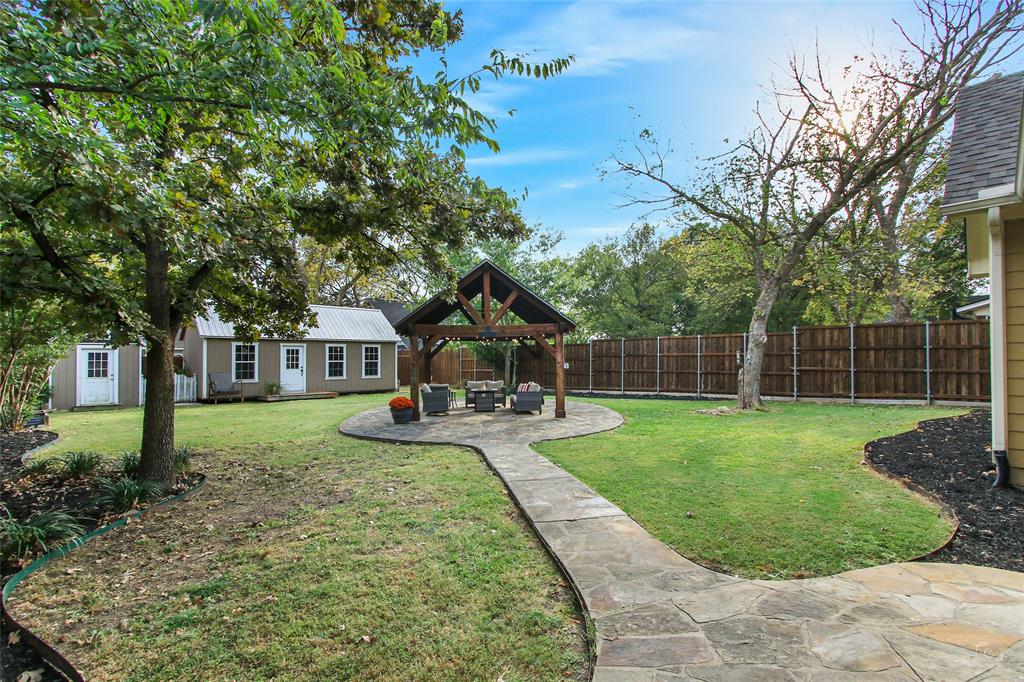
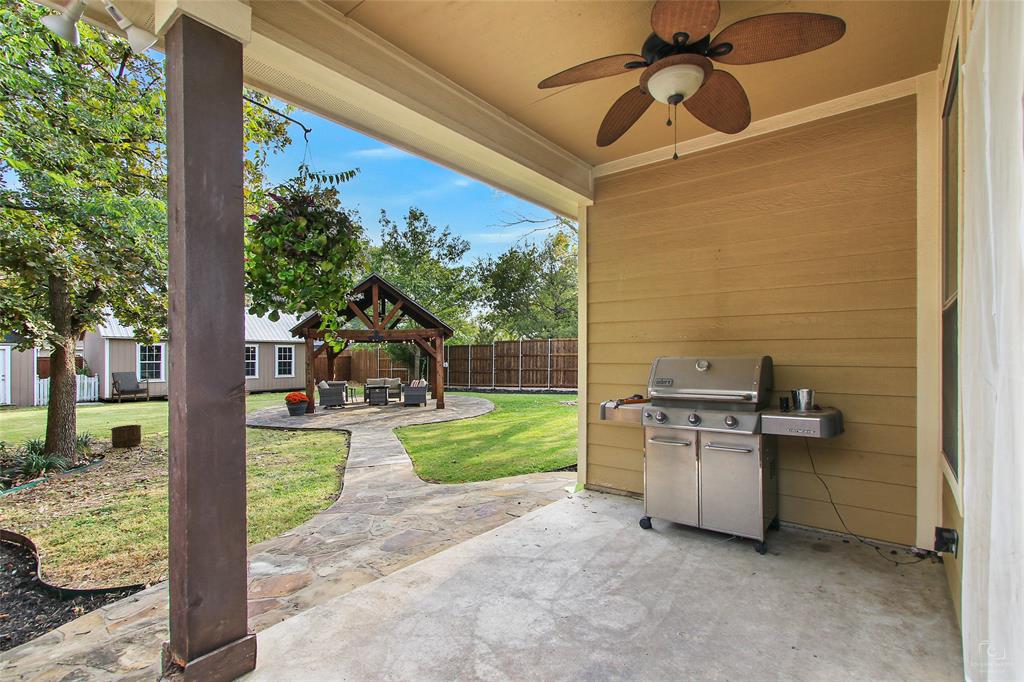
wooden bucket: none [211,437,243,464] -> present [111,425,141,447]

